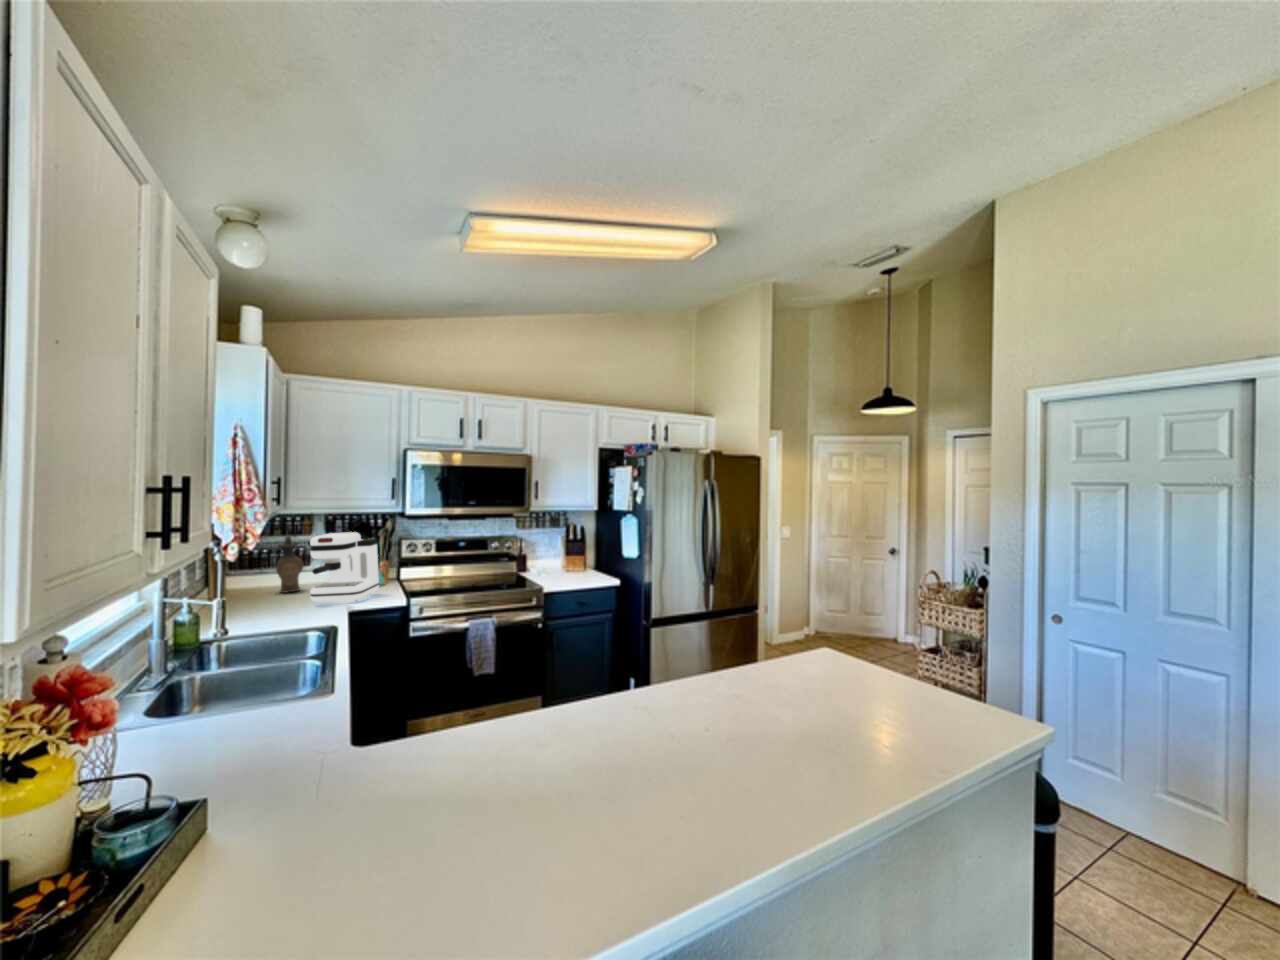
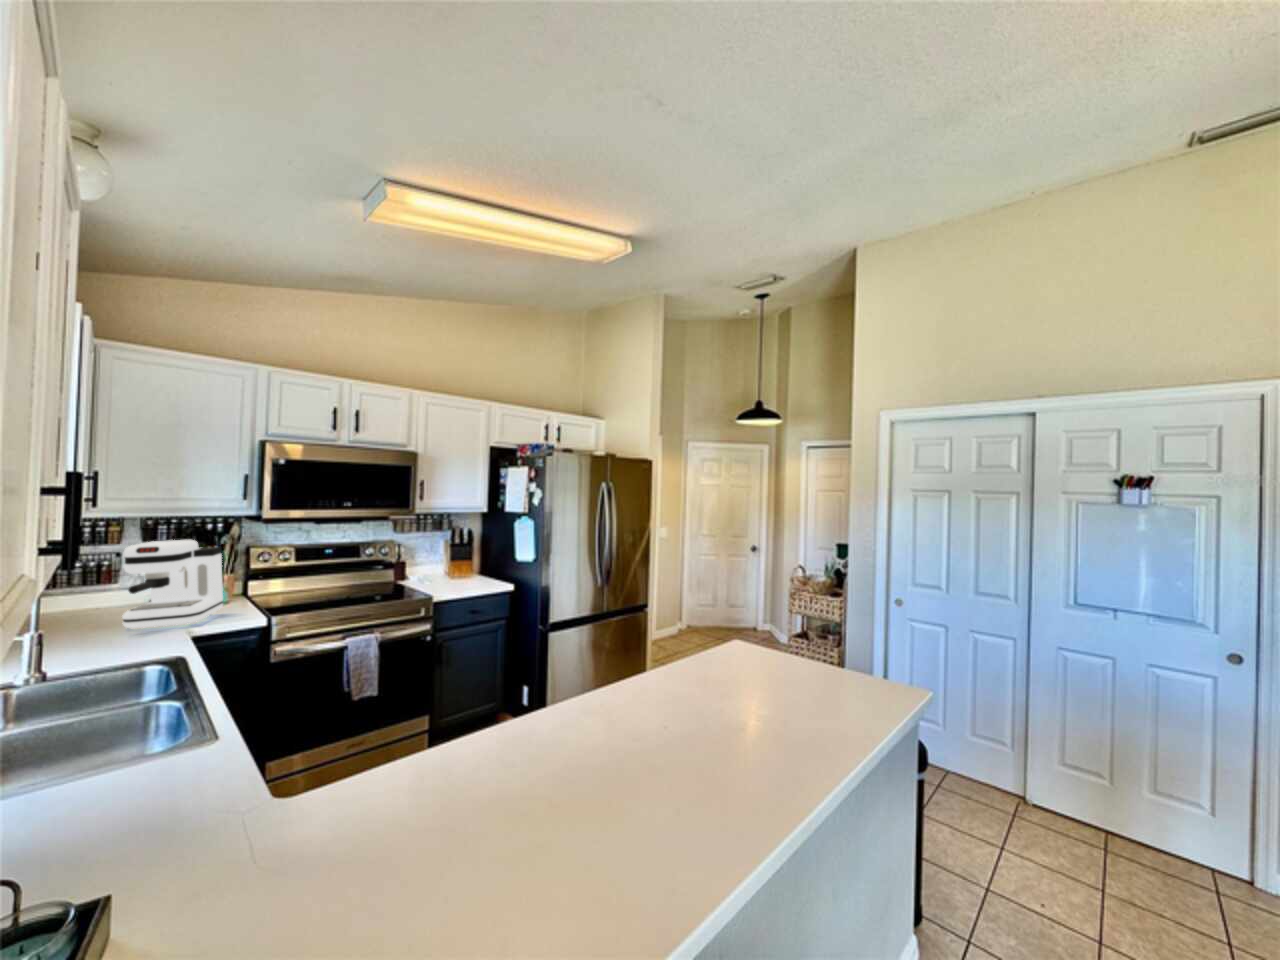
ceramic pitcher: present [276,535,303,593] -> none [67,545,110,620]

